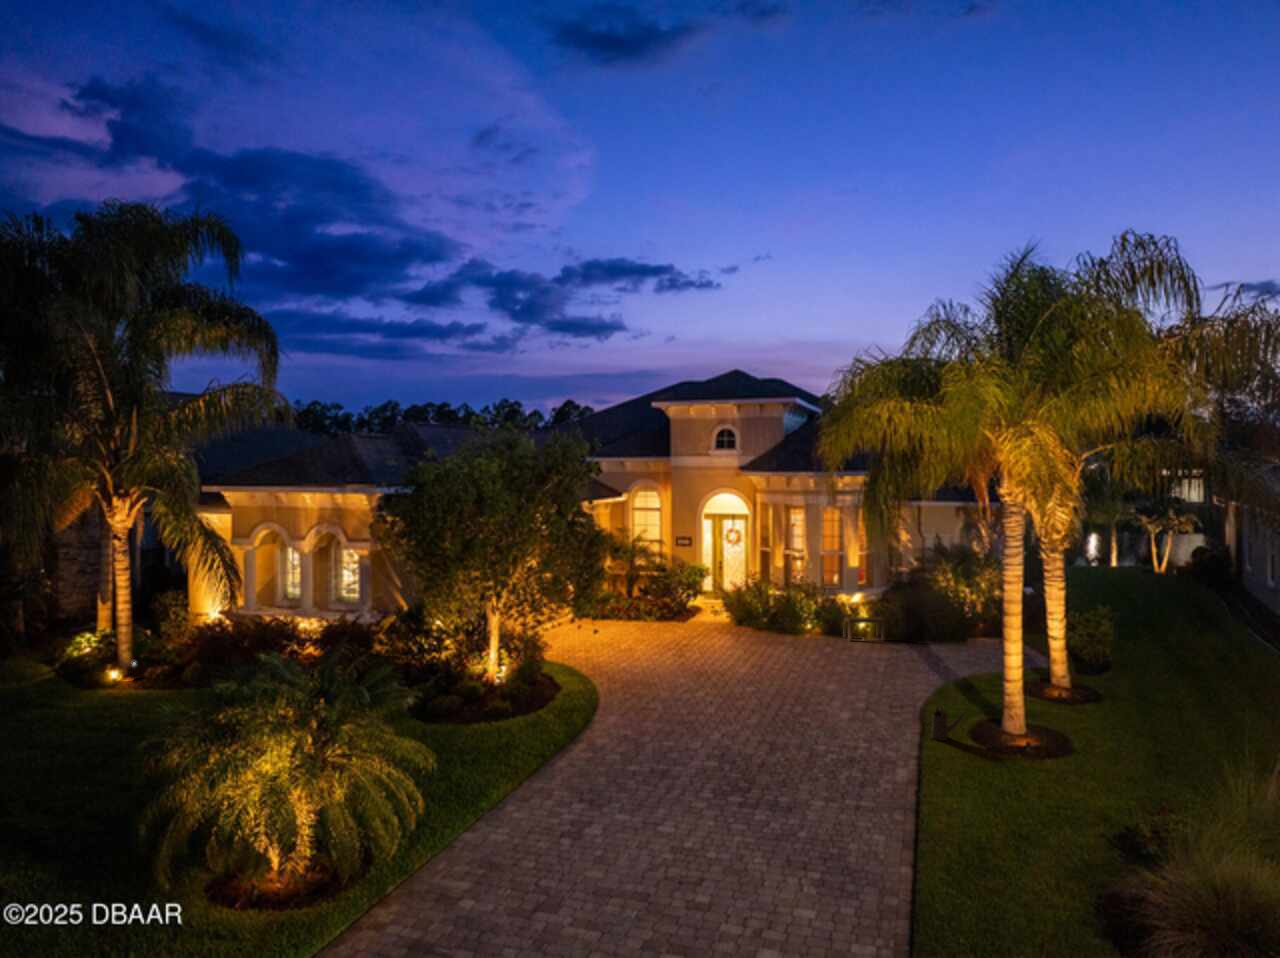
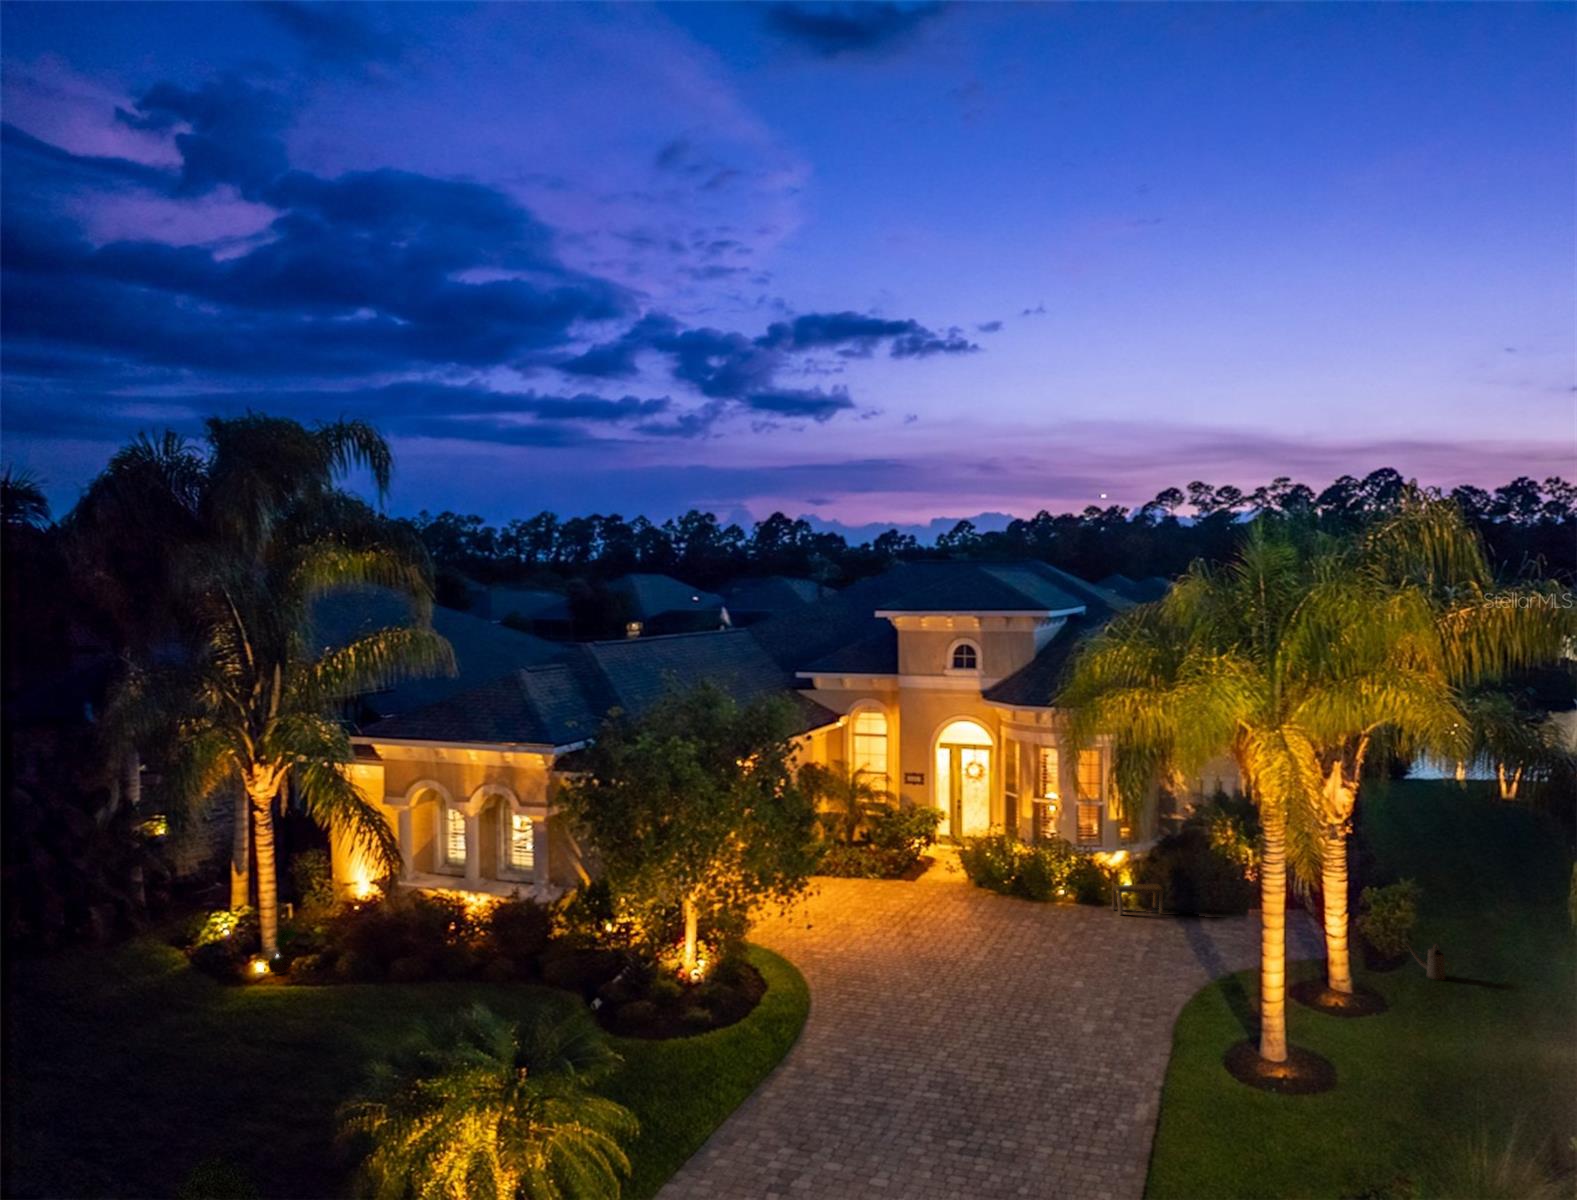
watering can: present [931,705,966,740] -> present [1406,943,1446,980]

